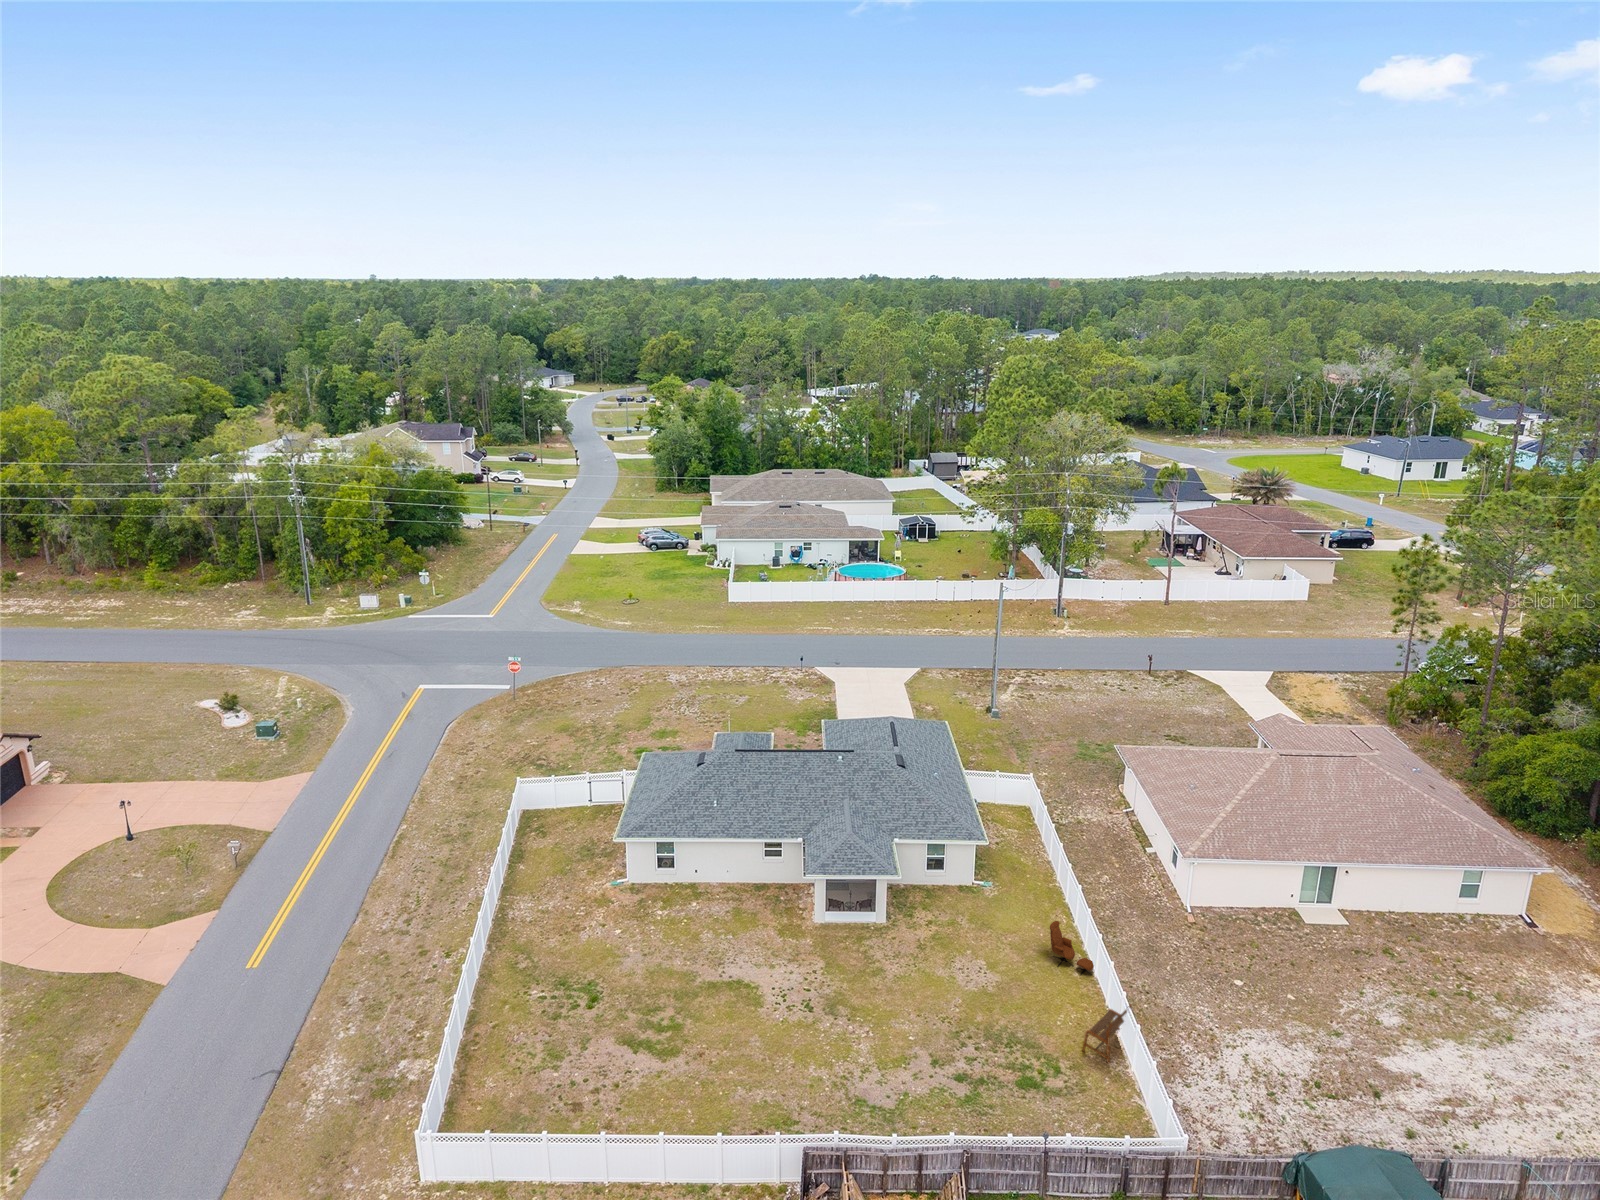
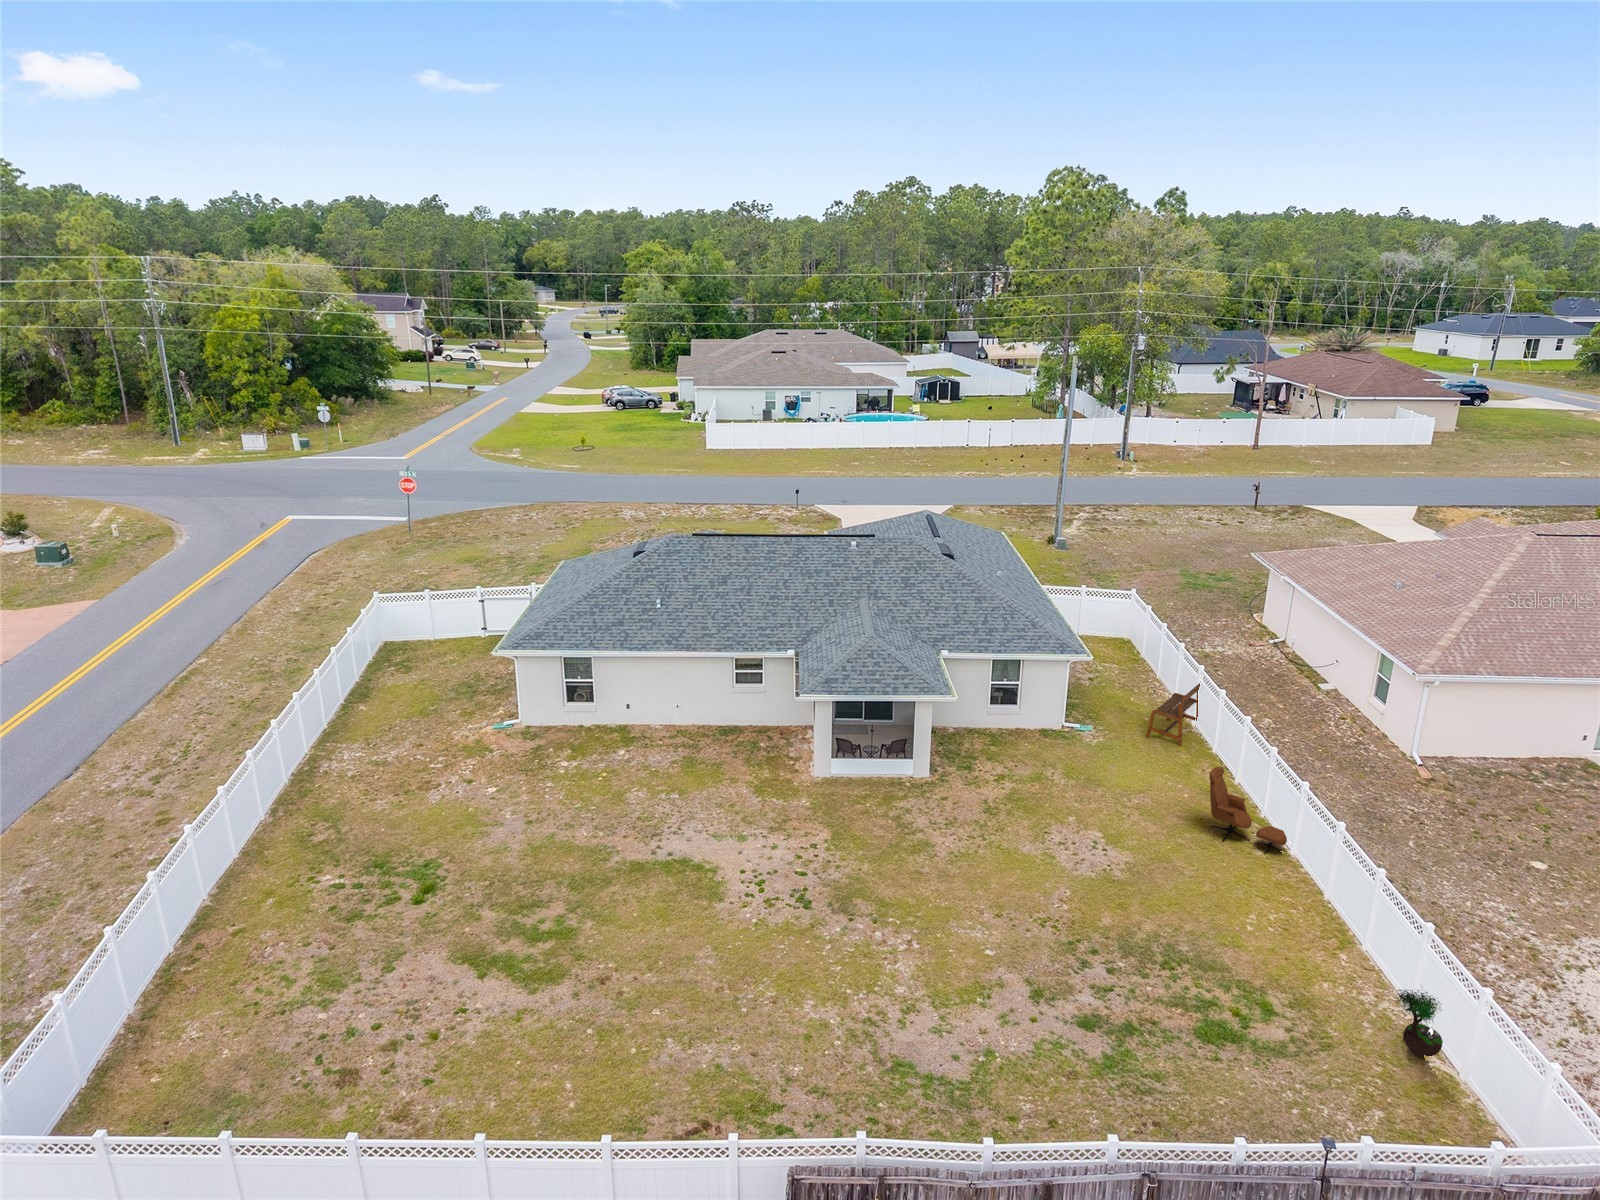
bench: present [1082,1005,1131,1063] -> present [1146,683,1200,746]
potted tree: none [1116,1059,1141,1097] -> present [1395,990,1443,1057]

